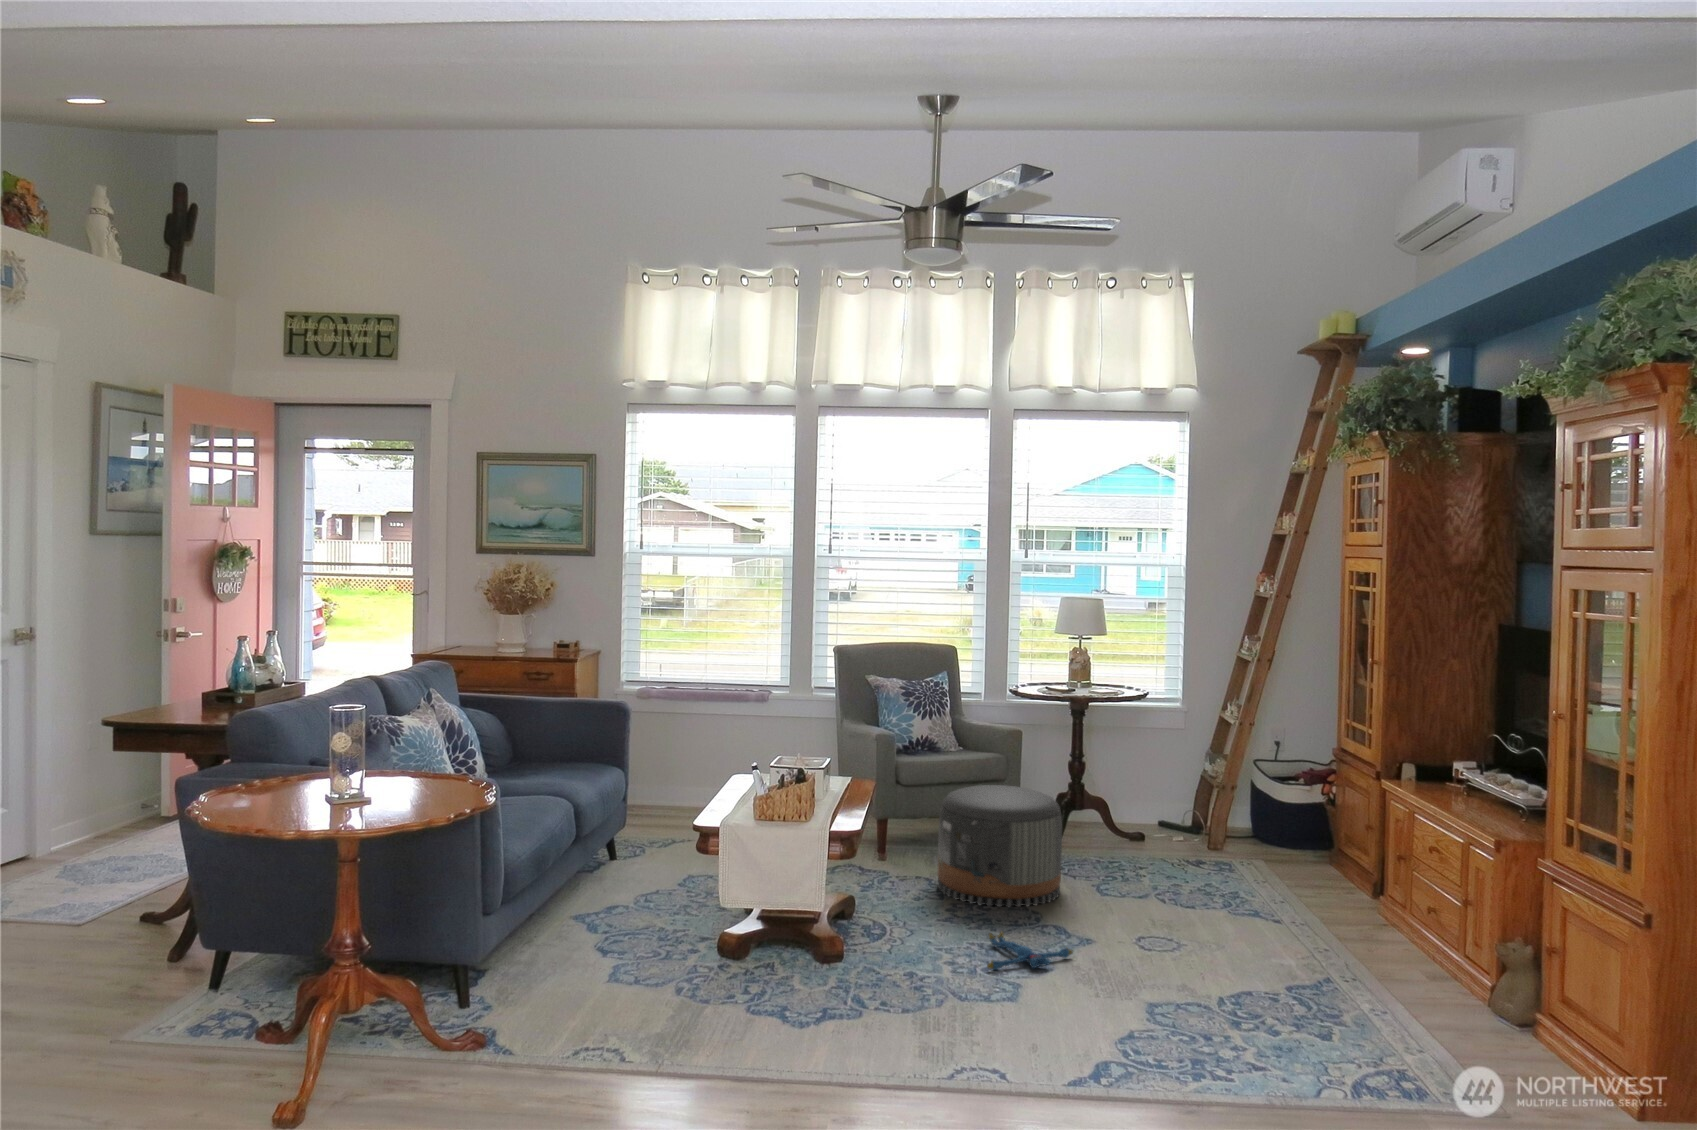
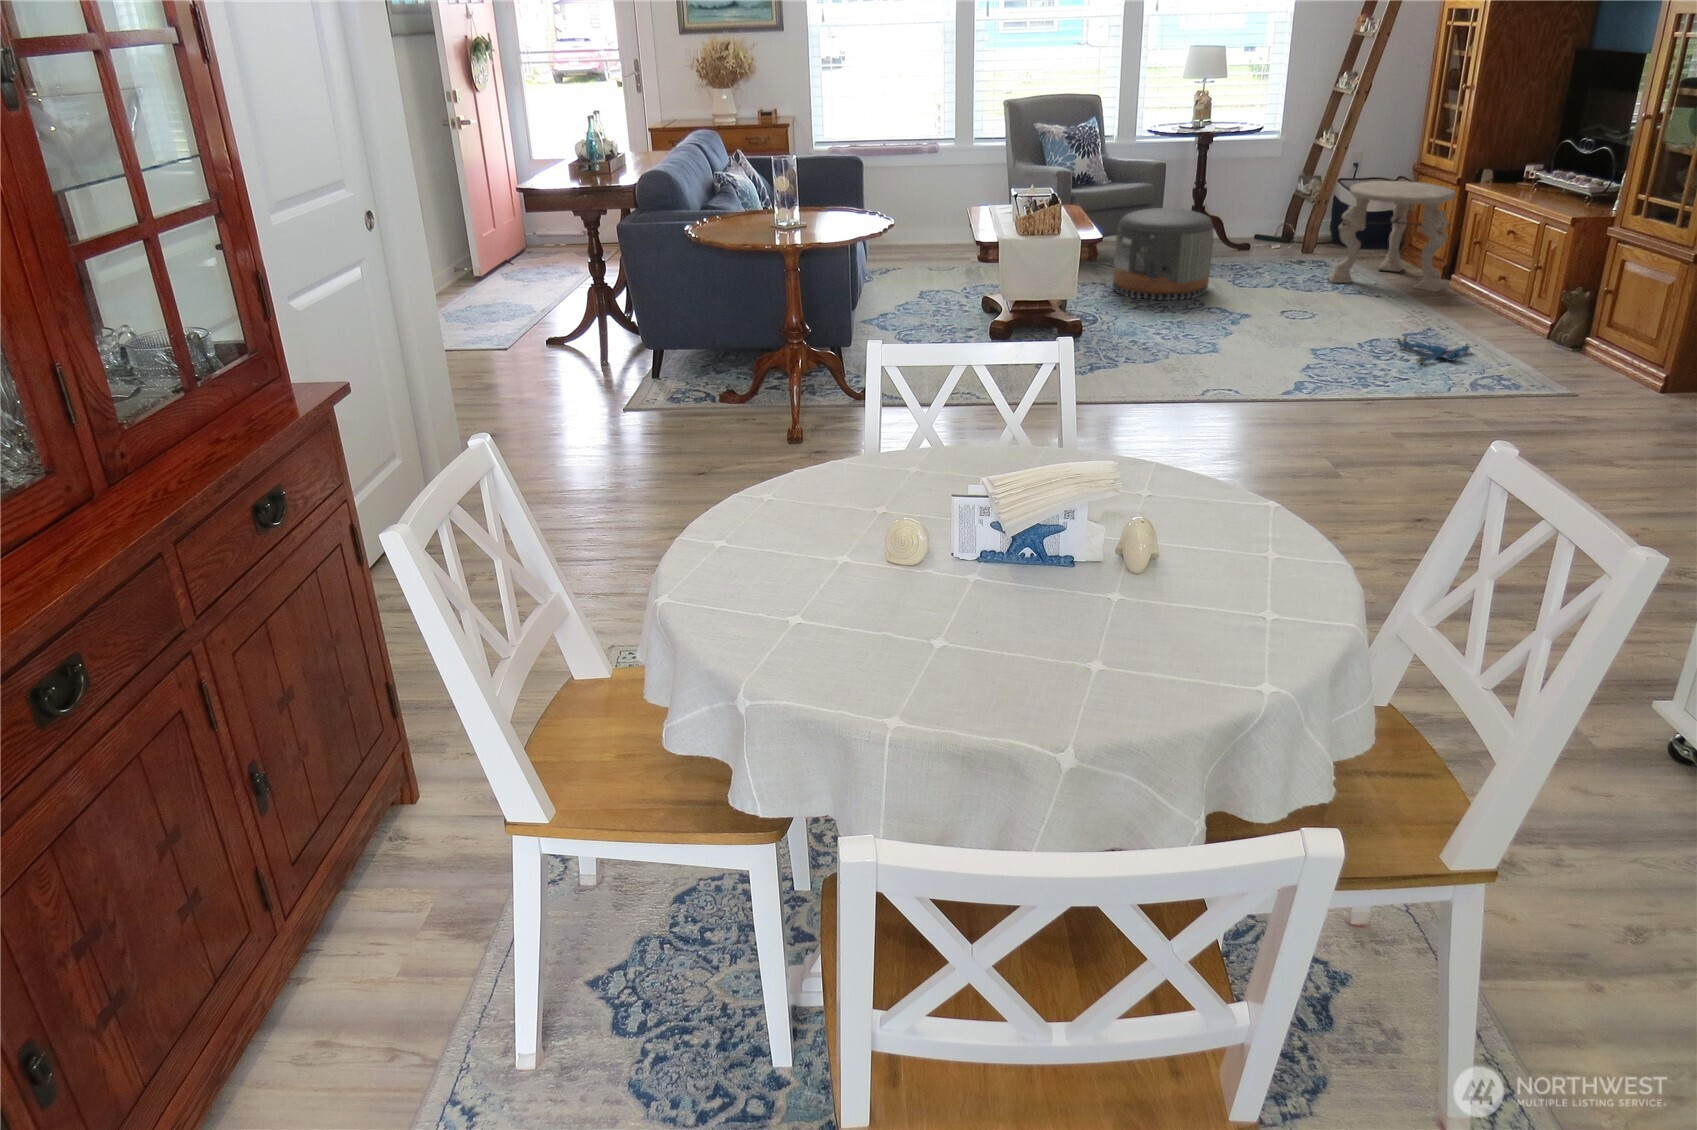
side table: none [1223,768,1377,920] -> present [1327,181,1456,292]
plush toy: present [987,932,1072,970] -> present [1397,337,1470,364]

